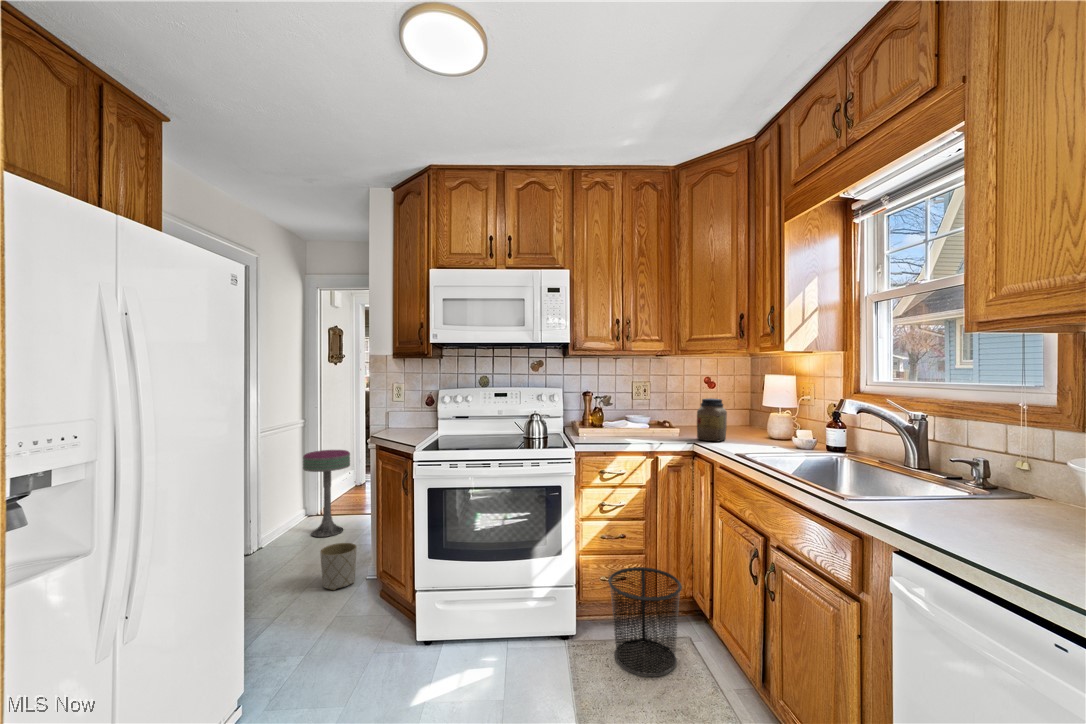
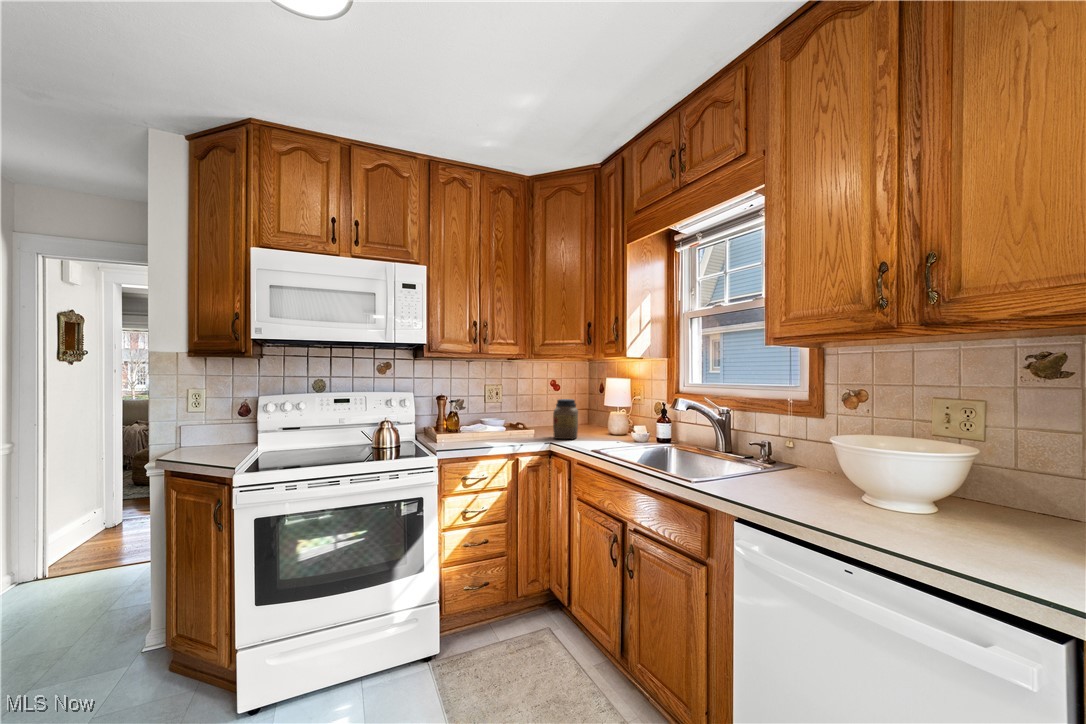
bar stool: present [303,450,350,537] -> none [24,477,110,600]
planter: present [320,543,357,590] -> none [63,604,128,676]
waste bin: present [608,567,682,677] -> none [477,570,550,684]

